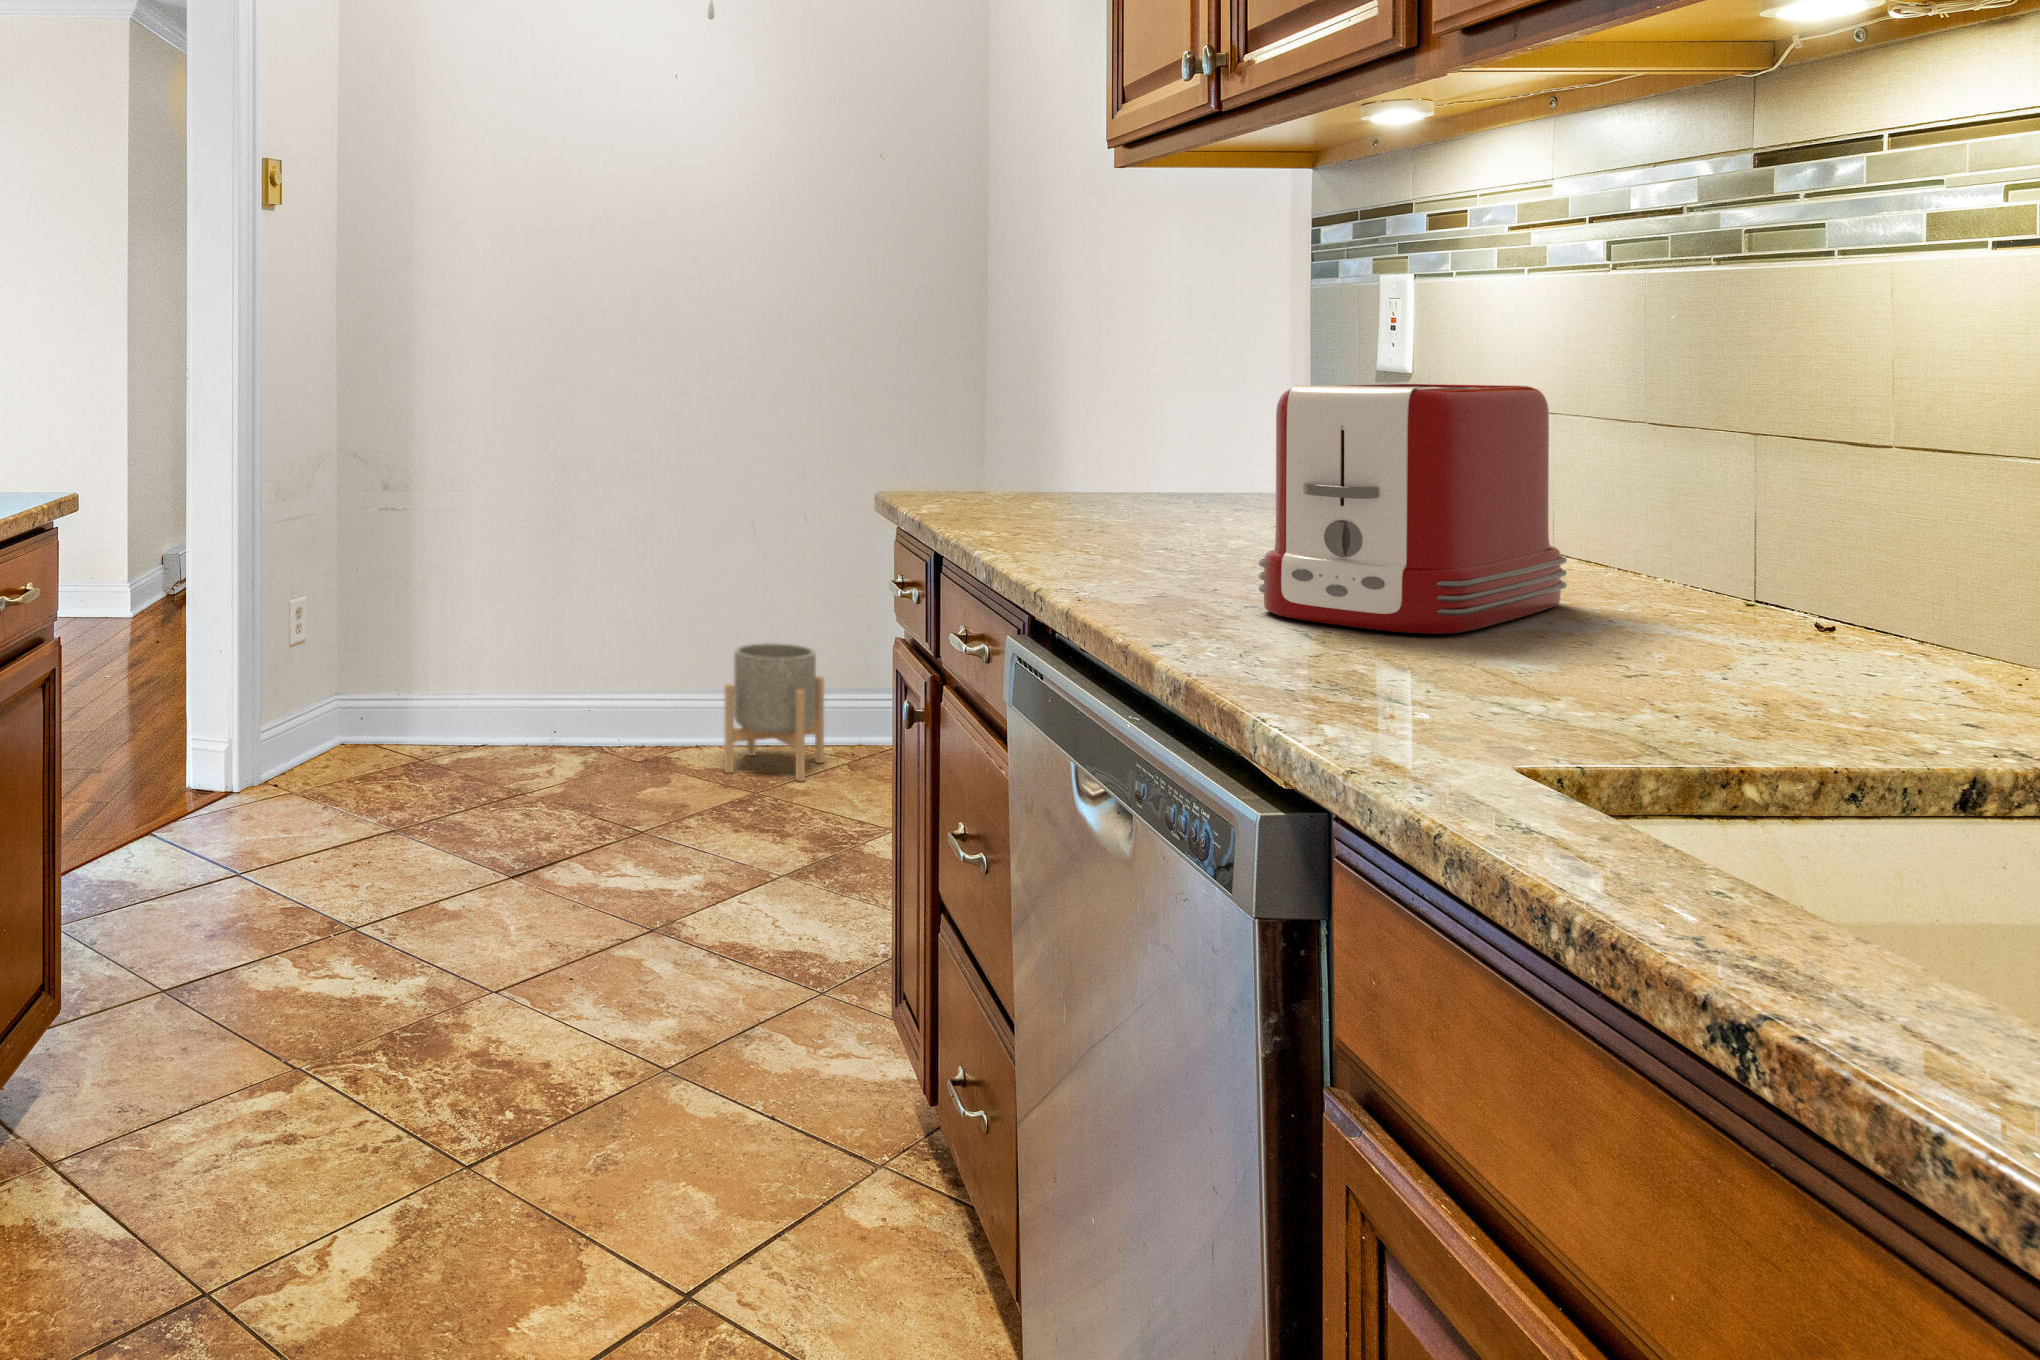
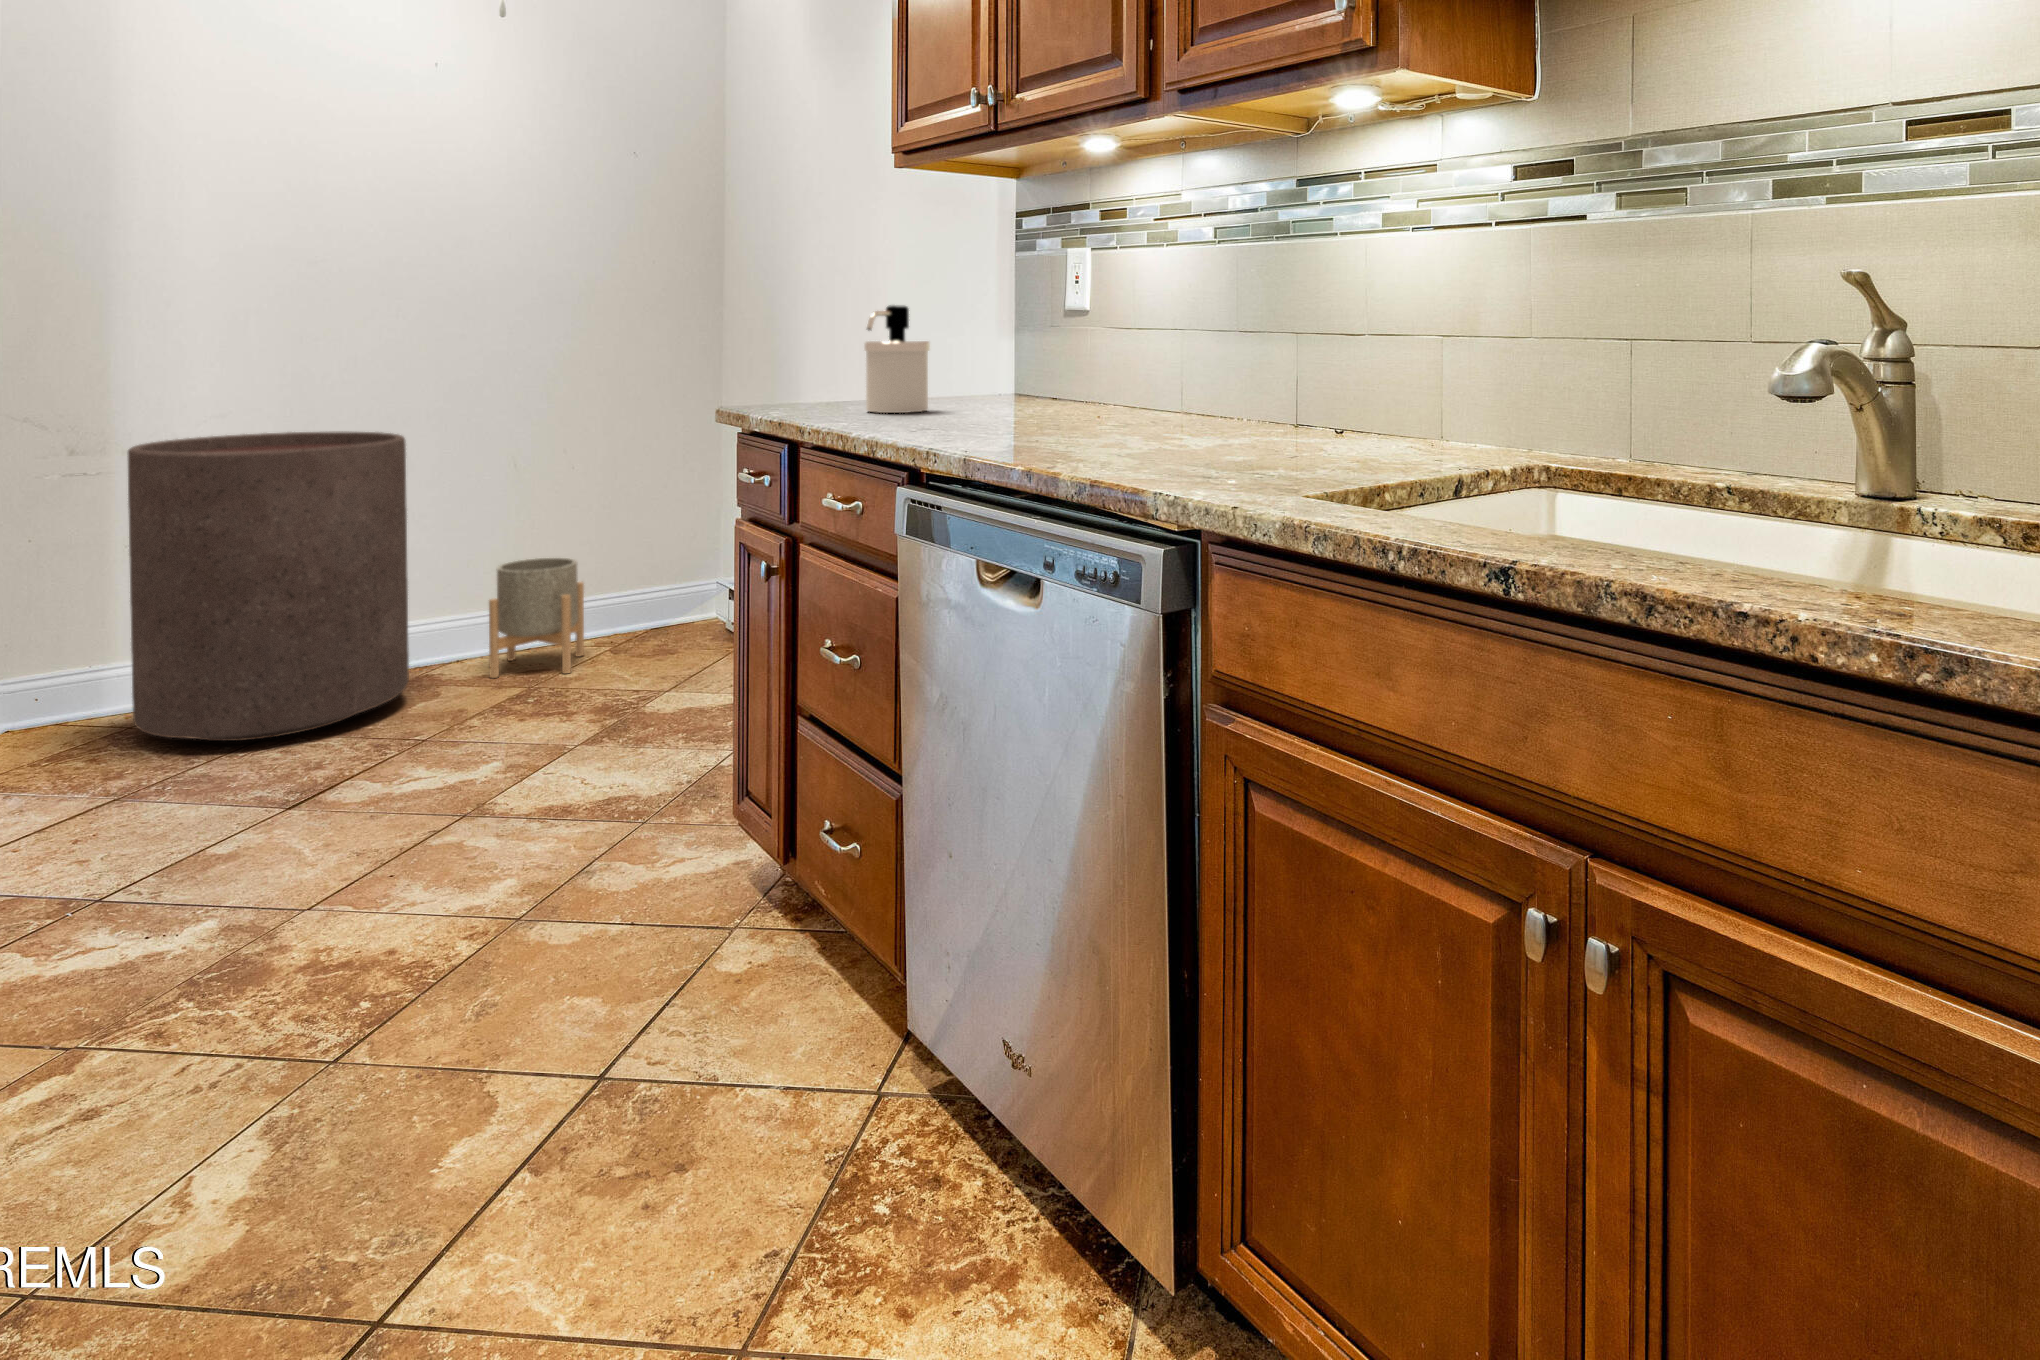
soap dispenser: none [1051,368,1151,515] -> present [864,305,930,413]
toaster: present [1259,384,1567,634] -> none [1076,305,1229,458]
trash can: none [421,488,646,798] -> present [128,431,409,741]

